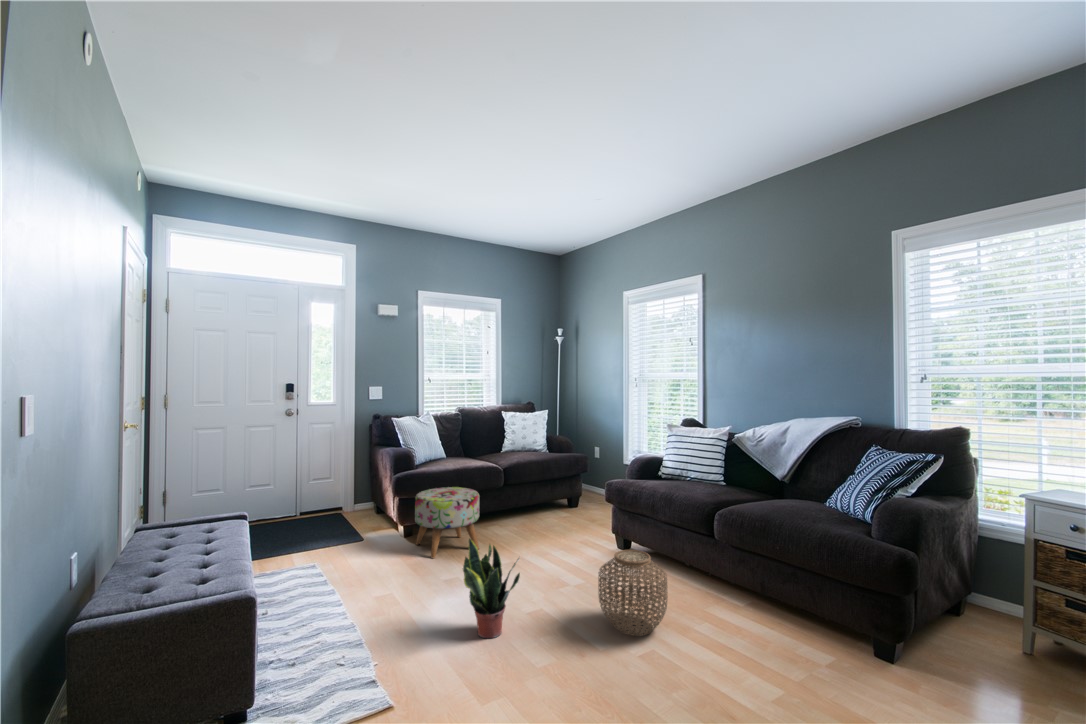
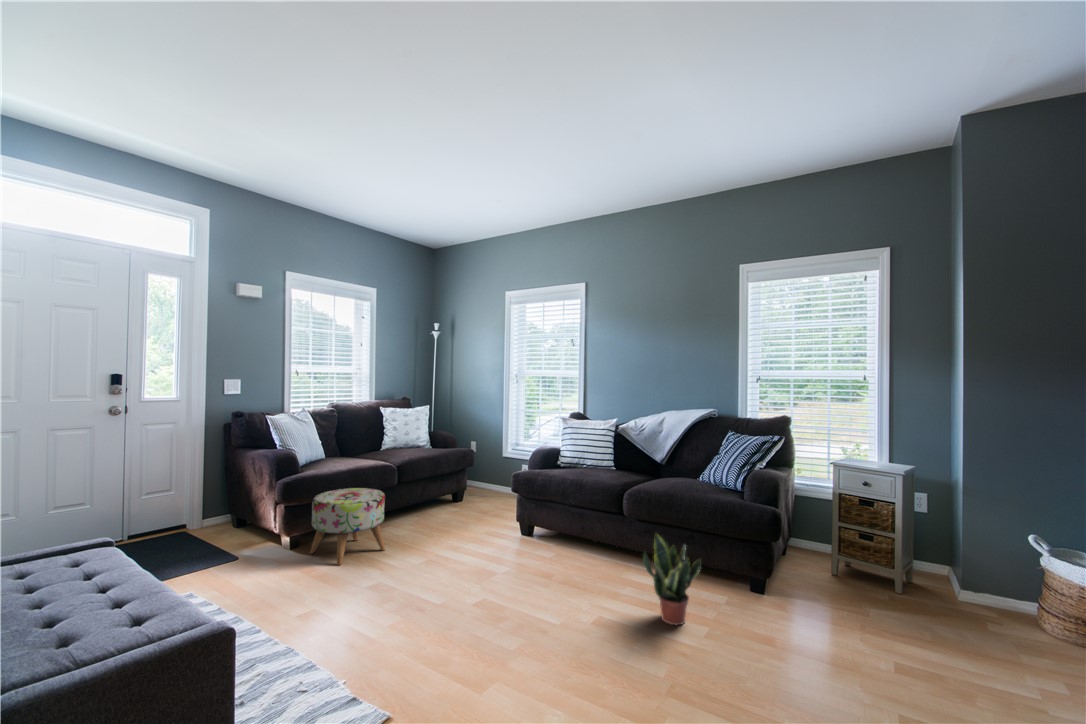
potted plant: present [463,539,520,638] -> present [643,534,701,625]
woven basket: present [598,550,667,636] -> none [543,531,604,608]

